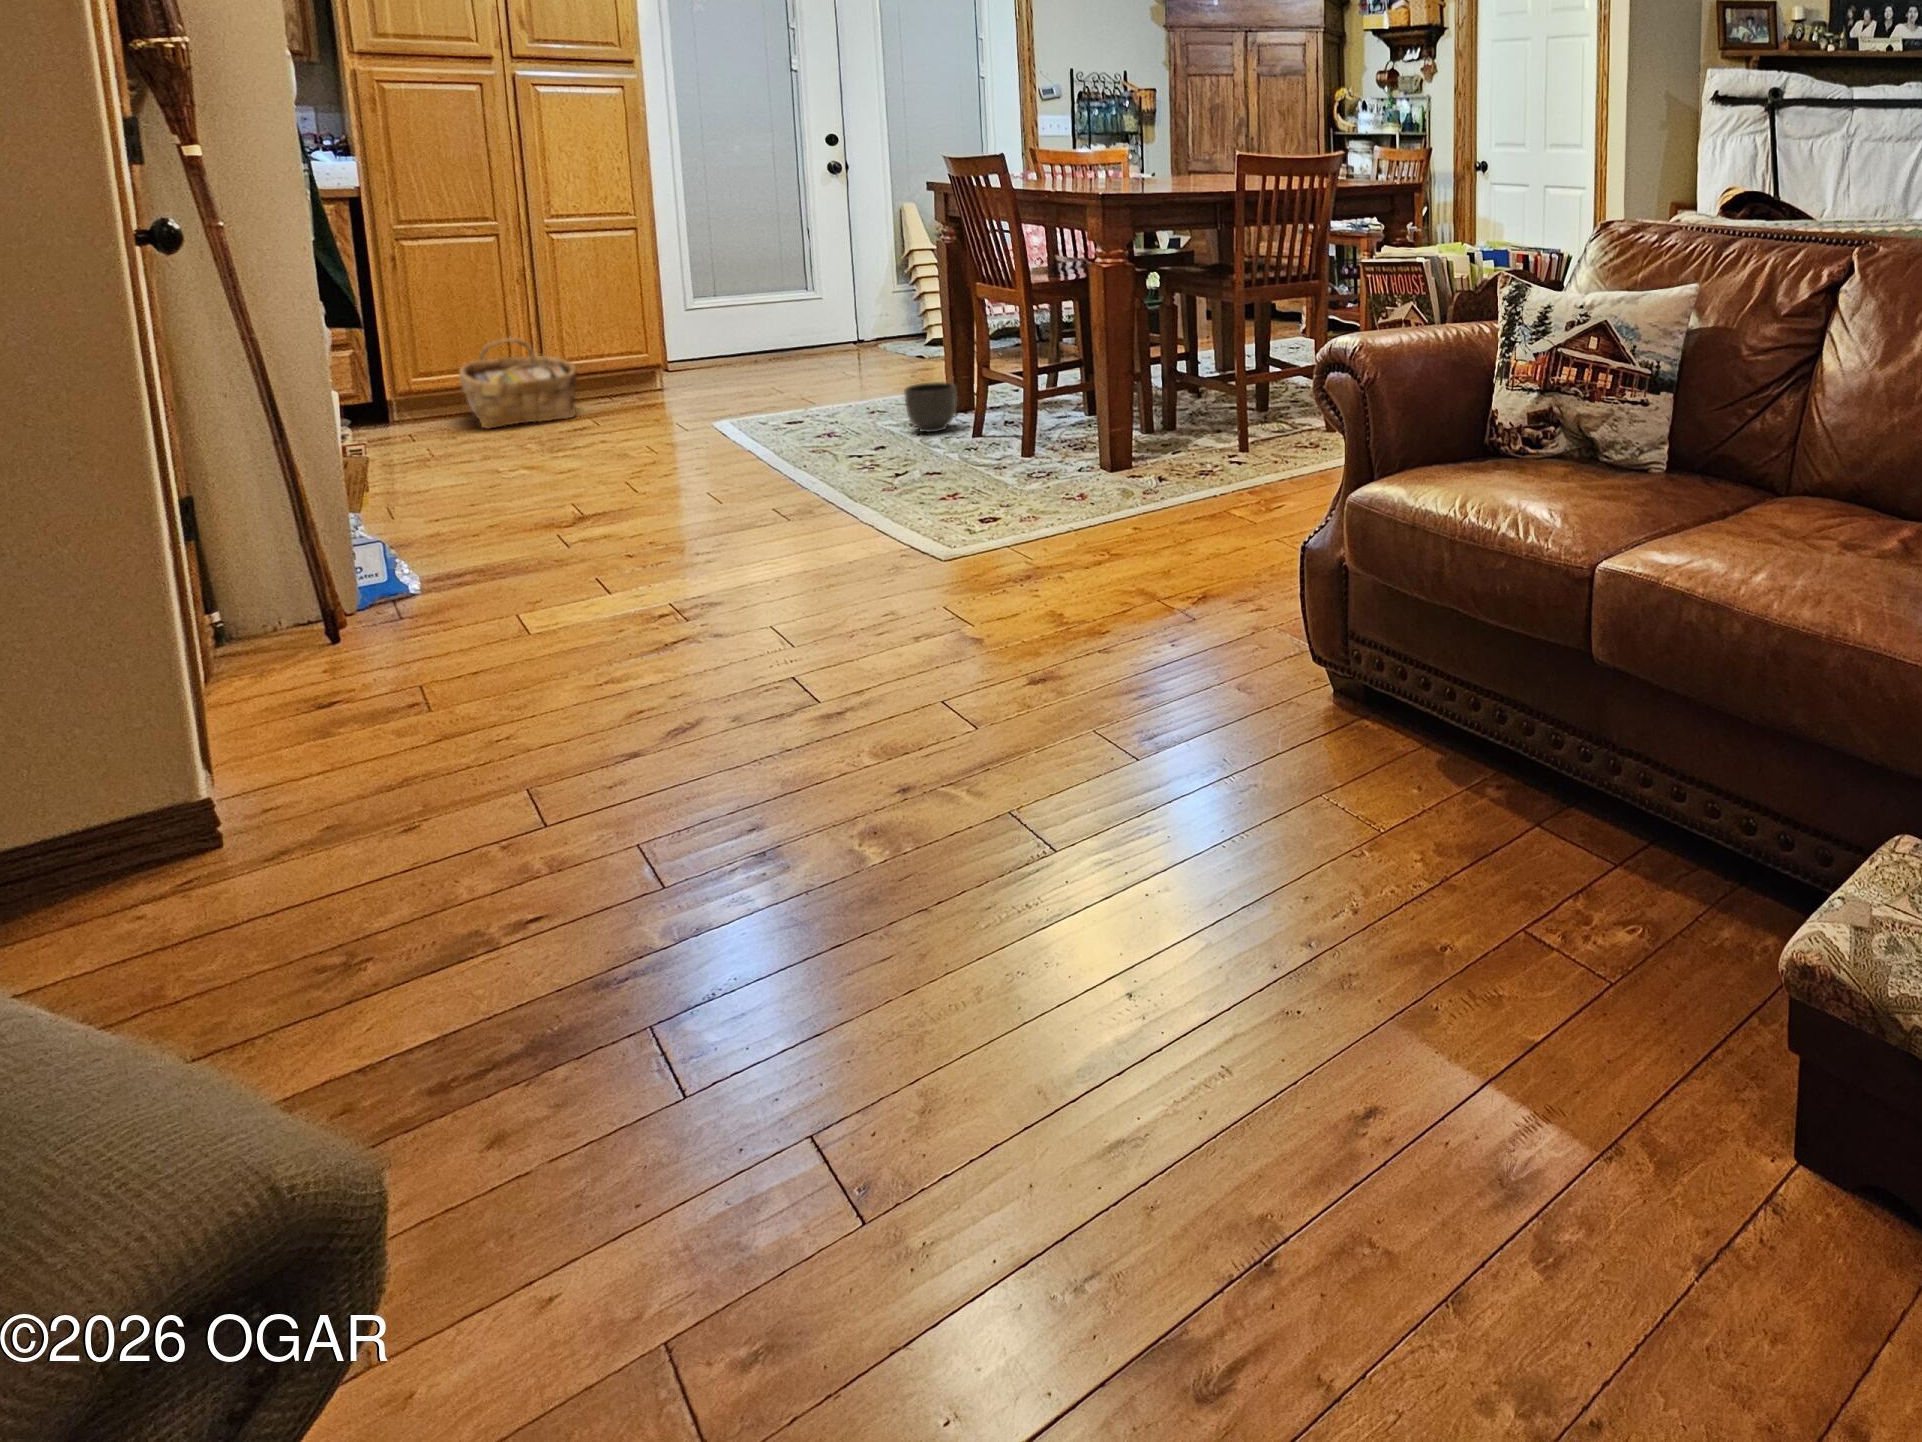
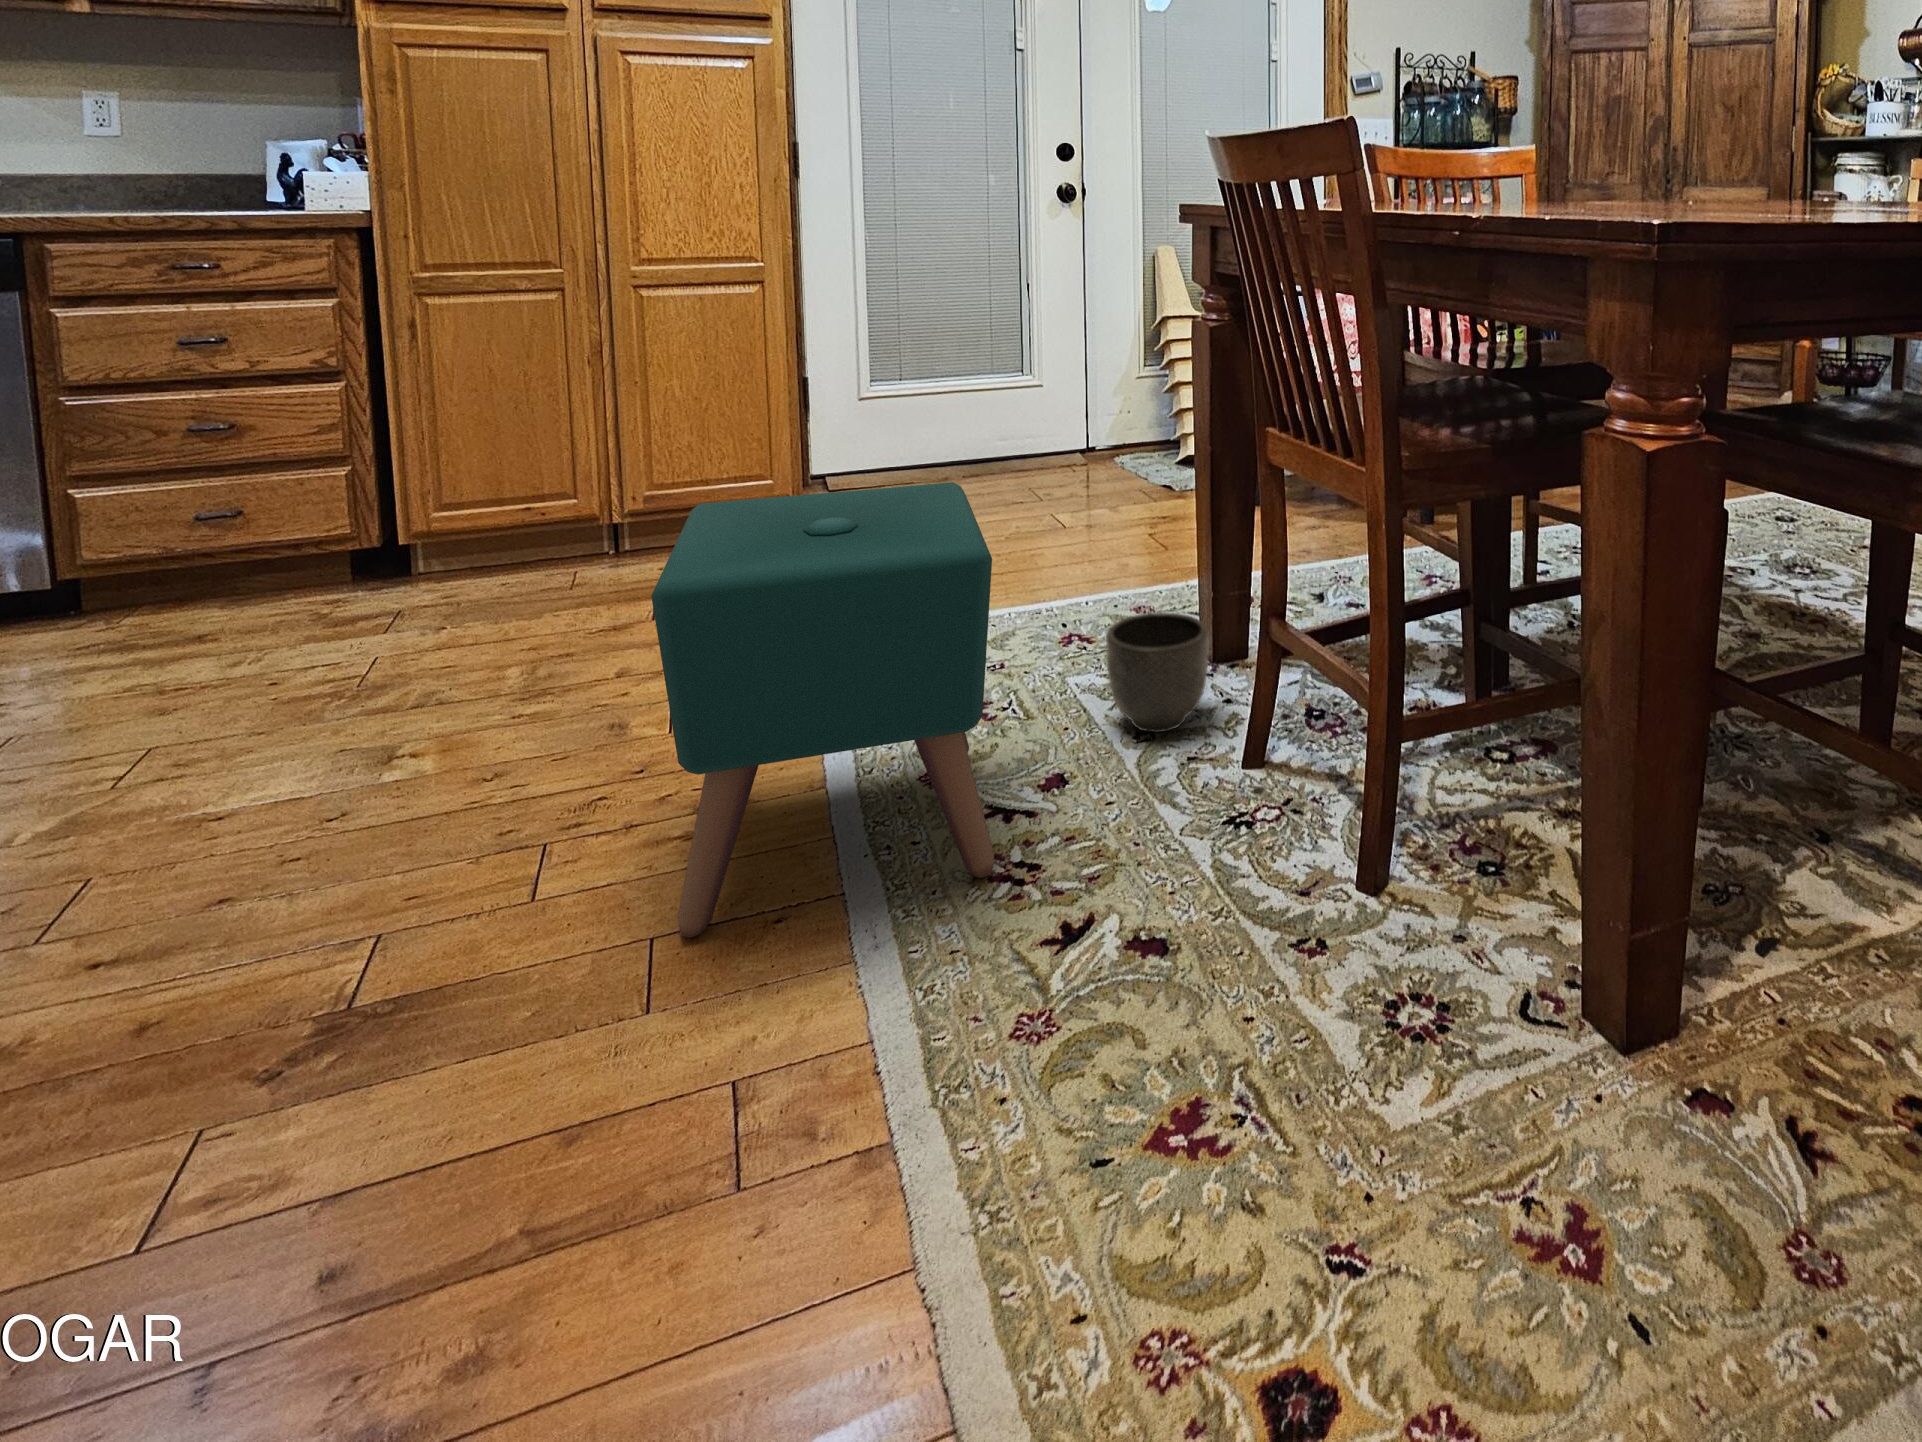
ottoman: none [699,319,867,487] -> present [651,482,994,938]
woven basket: present [459,338,577,428] -> none [465,454,642,614]

